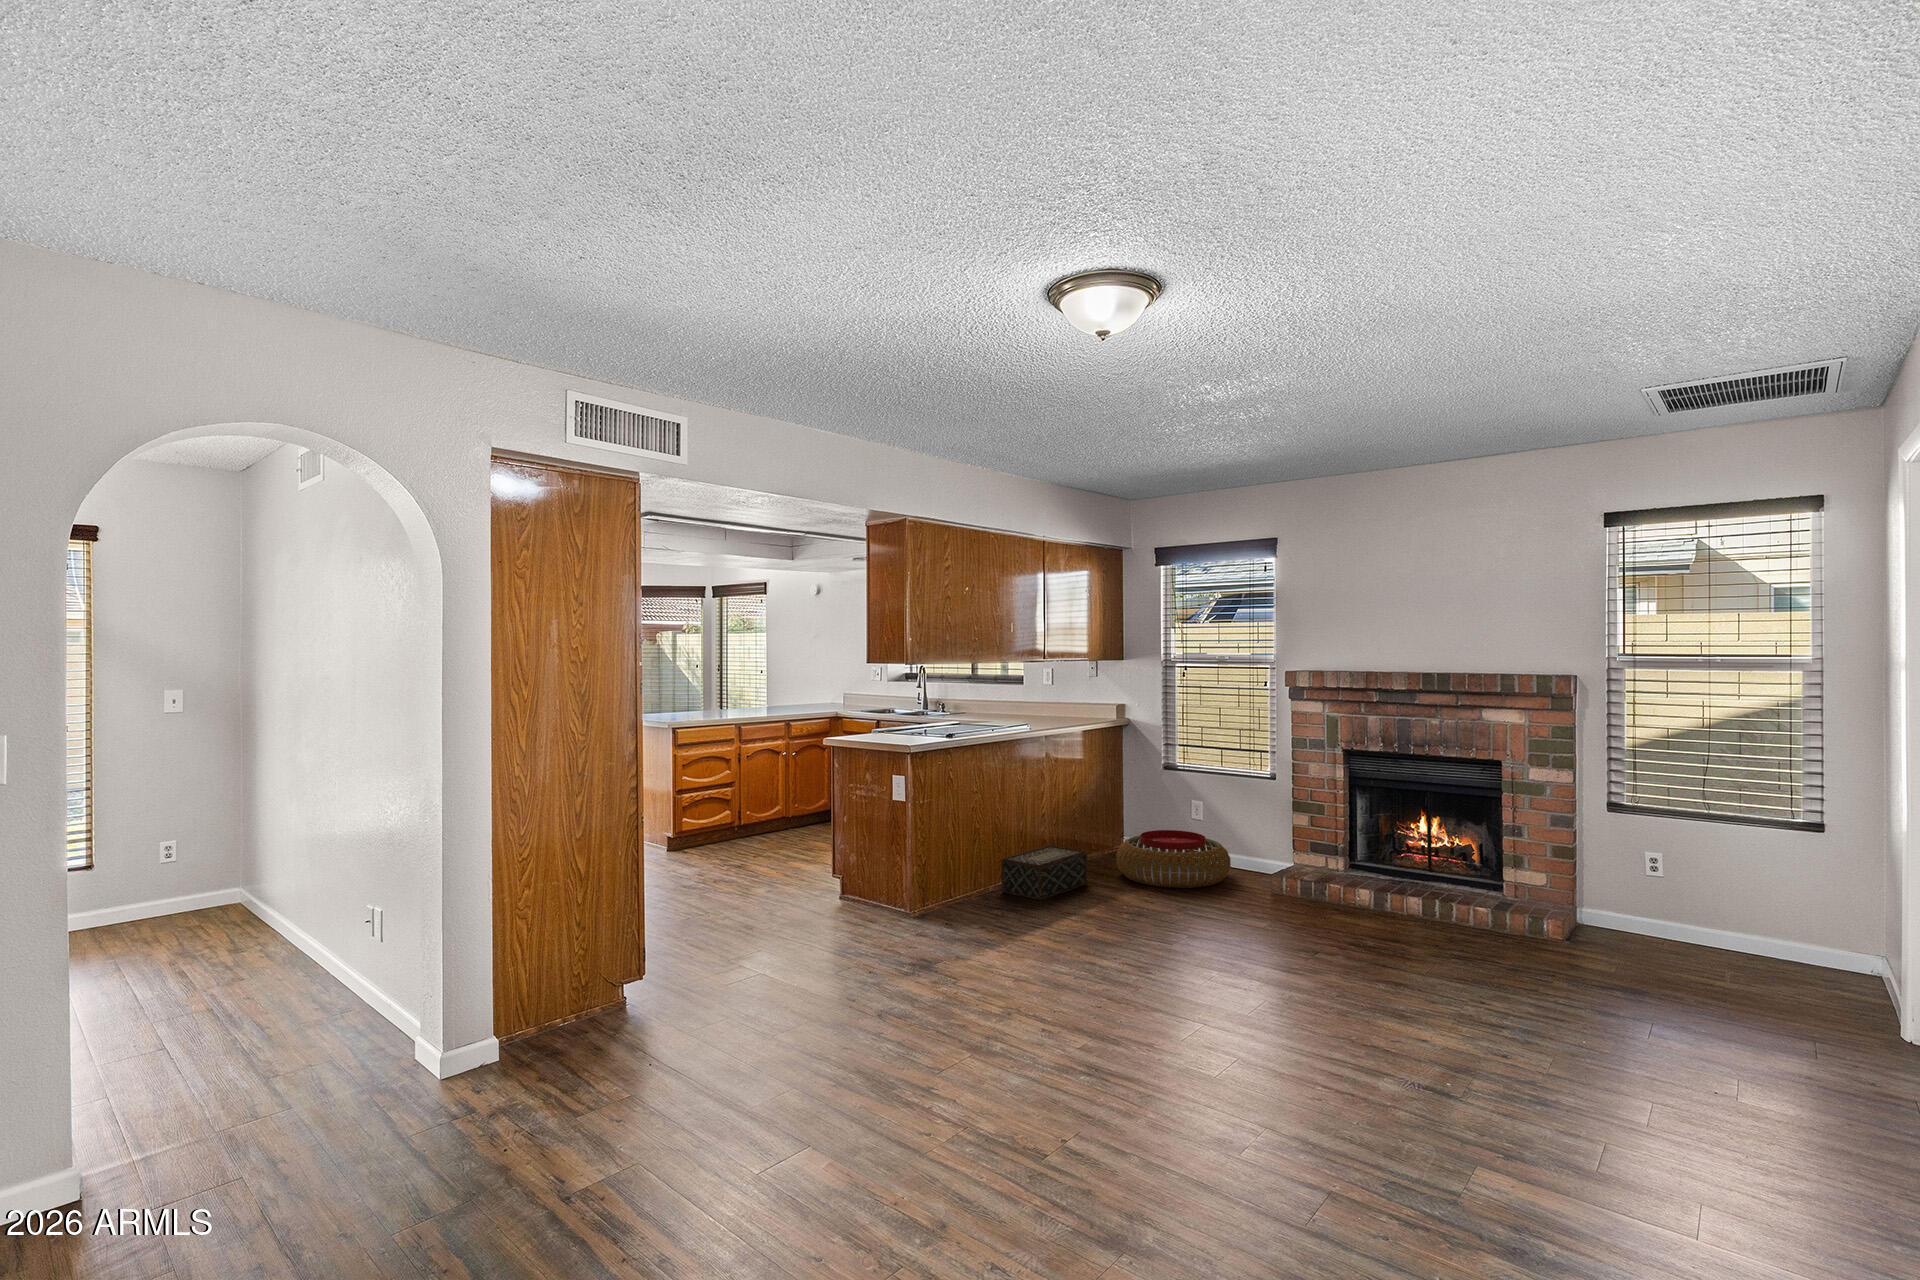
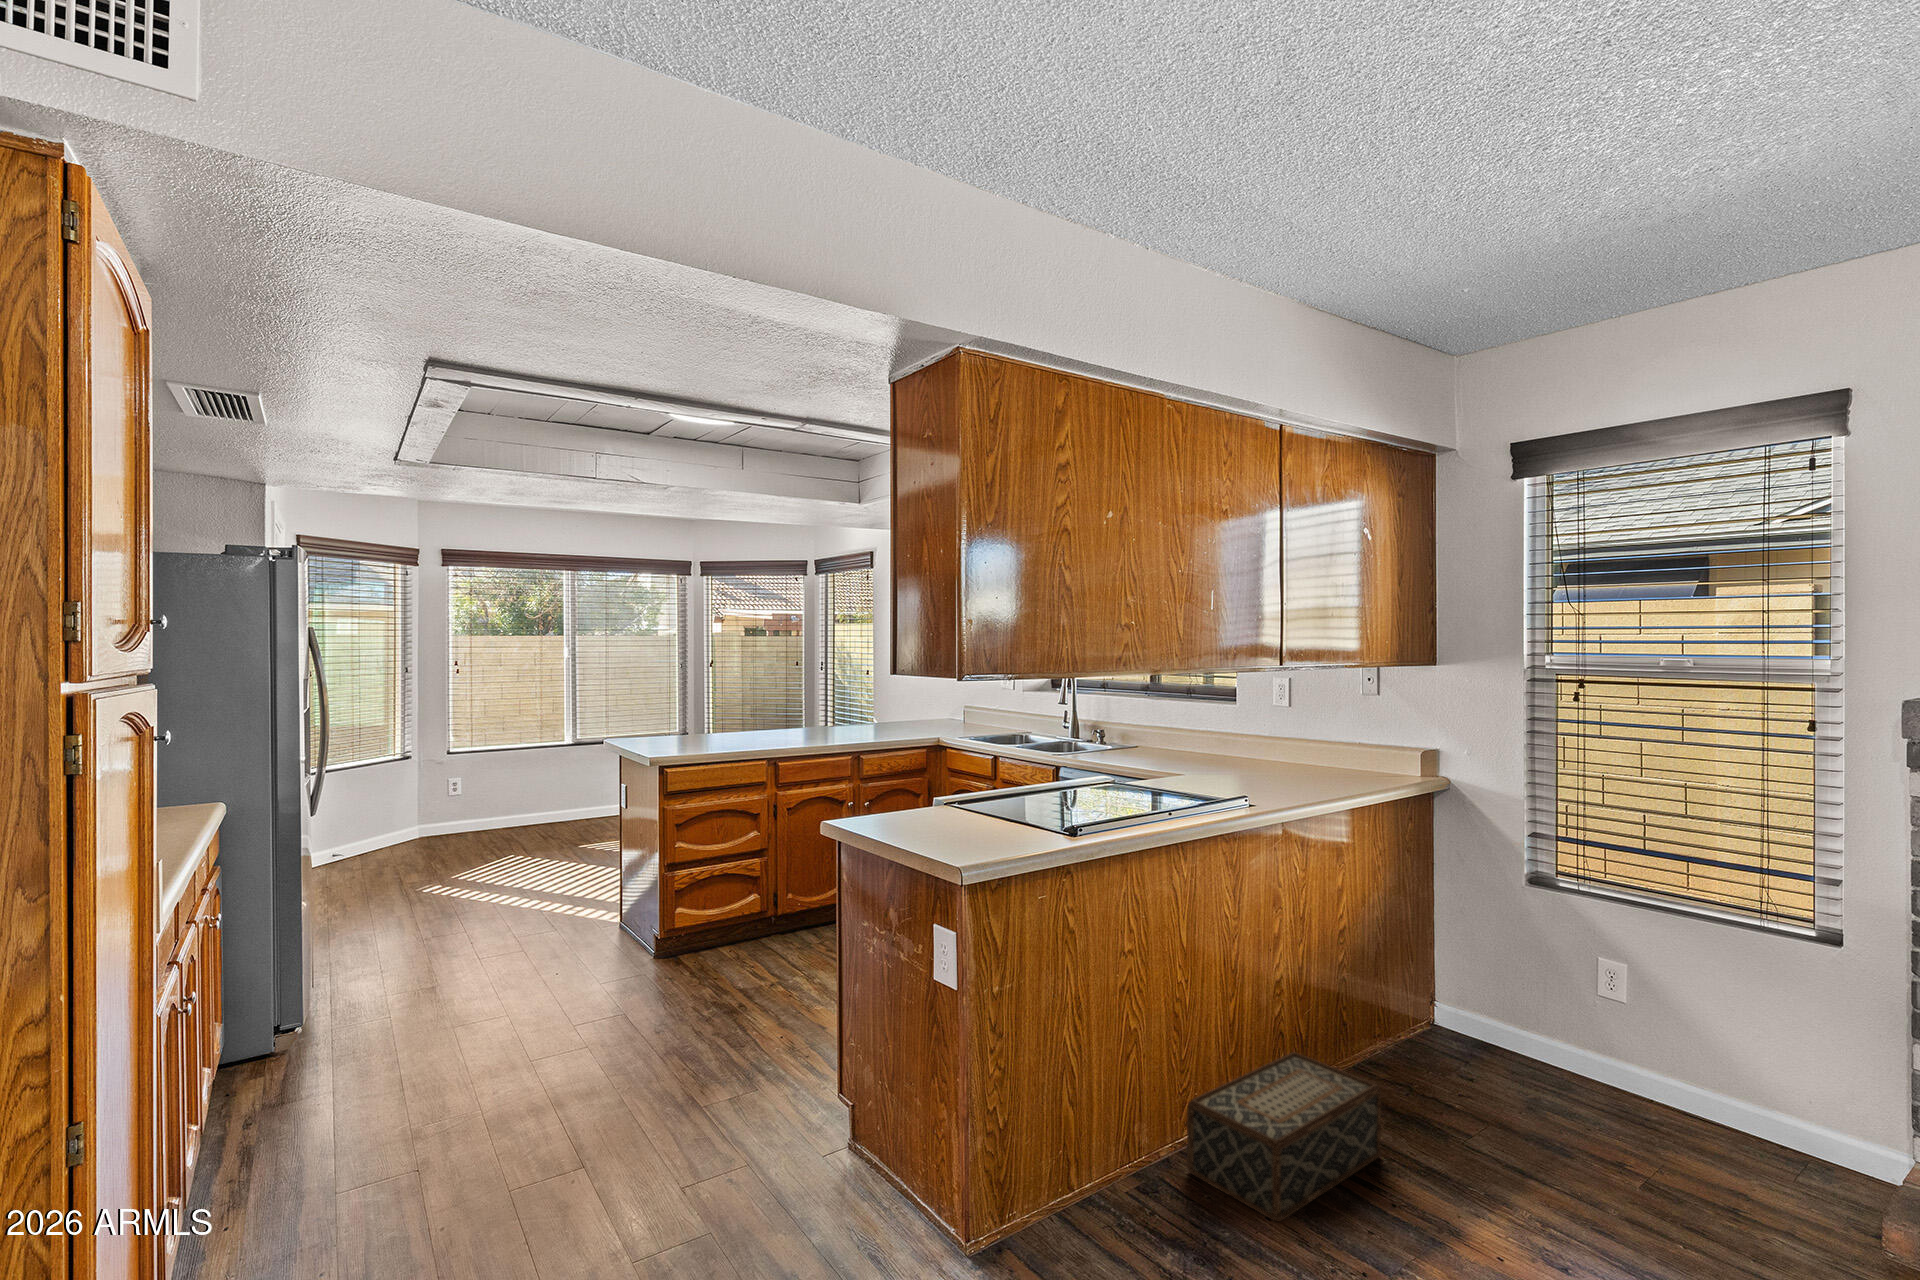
pouf: present [1116,830,1231,888] -> none [1441,1029,1737,1208]

